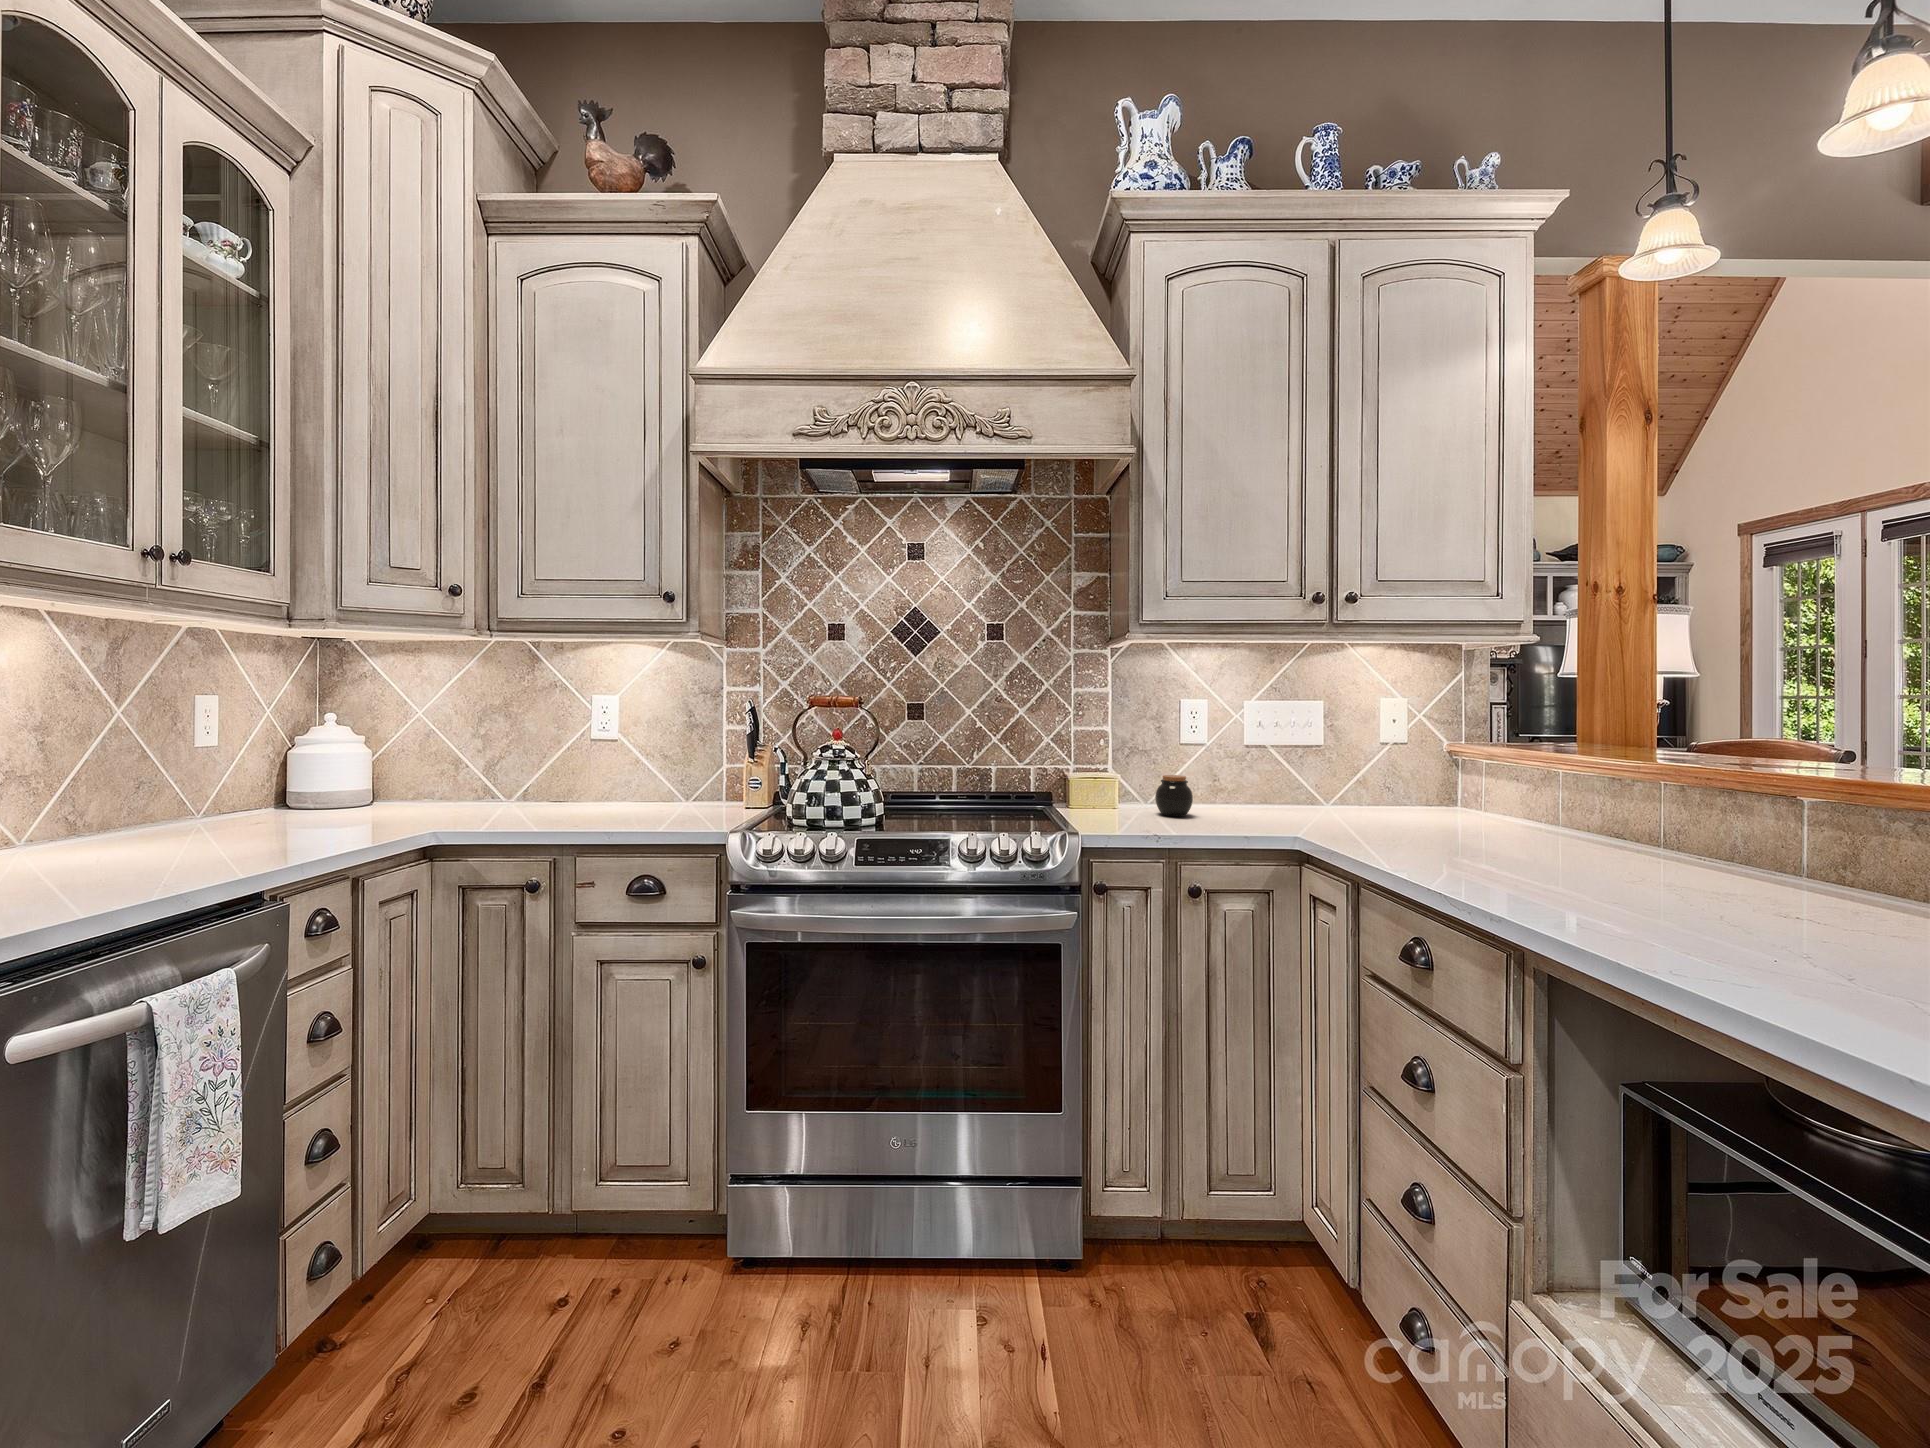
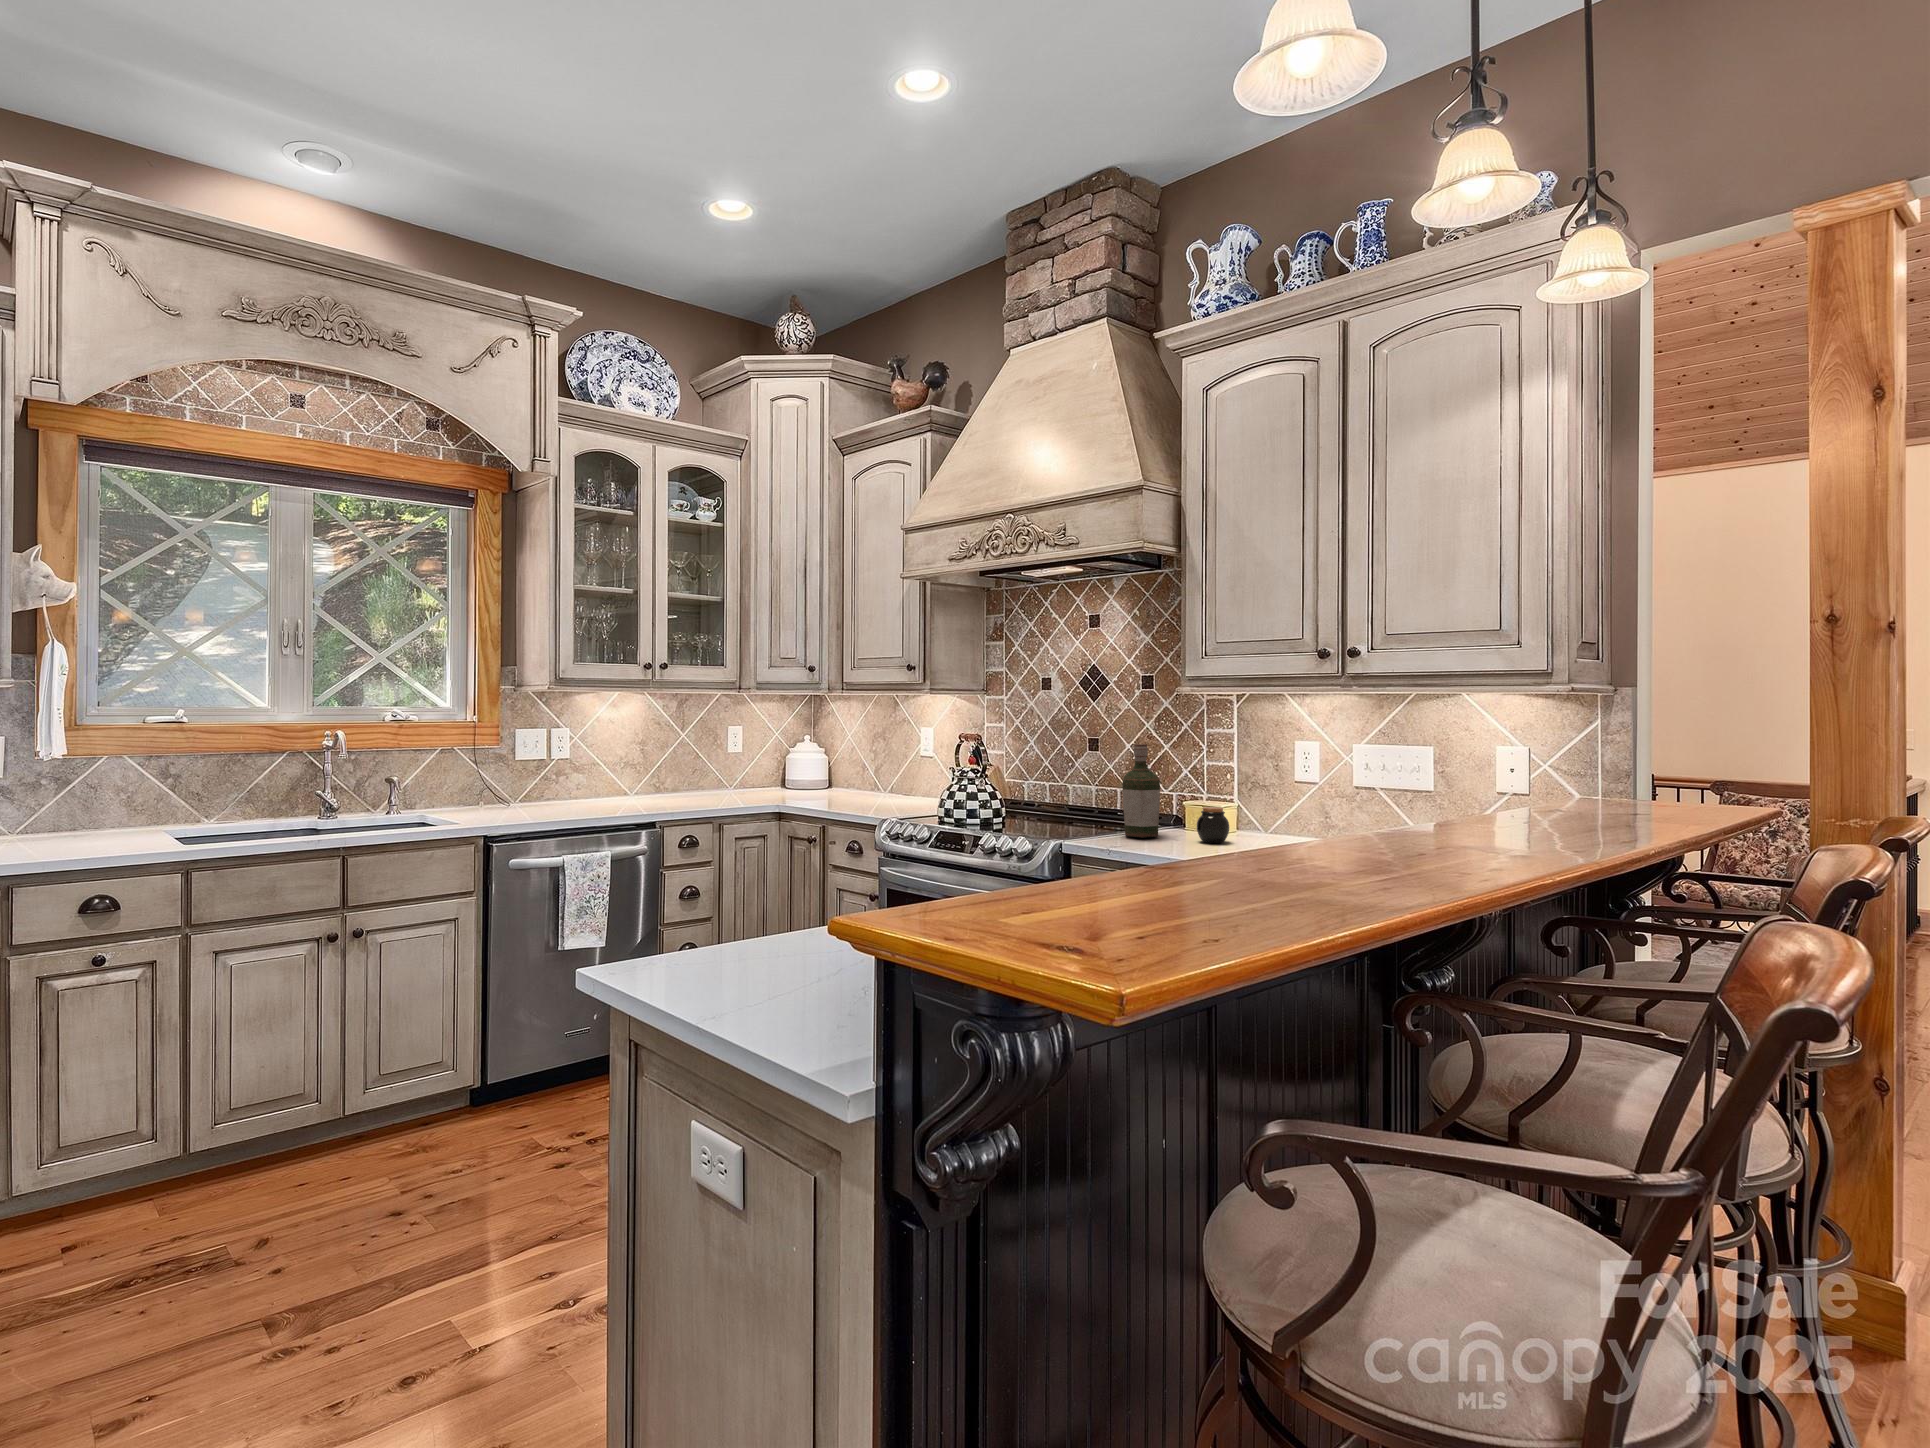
bottle: none [1068,705,1122,819] -> present [1122,744,1160,838]

